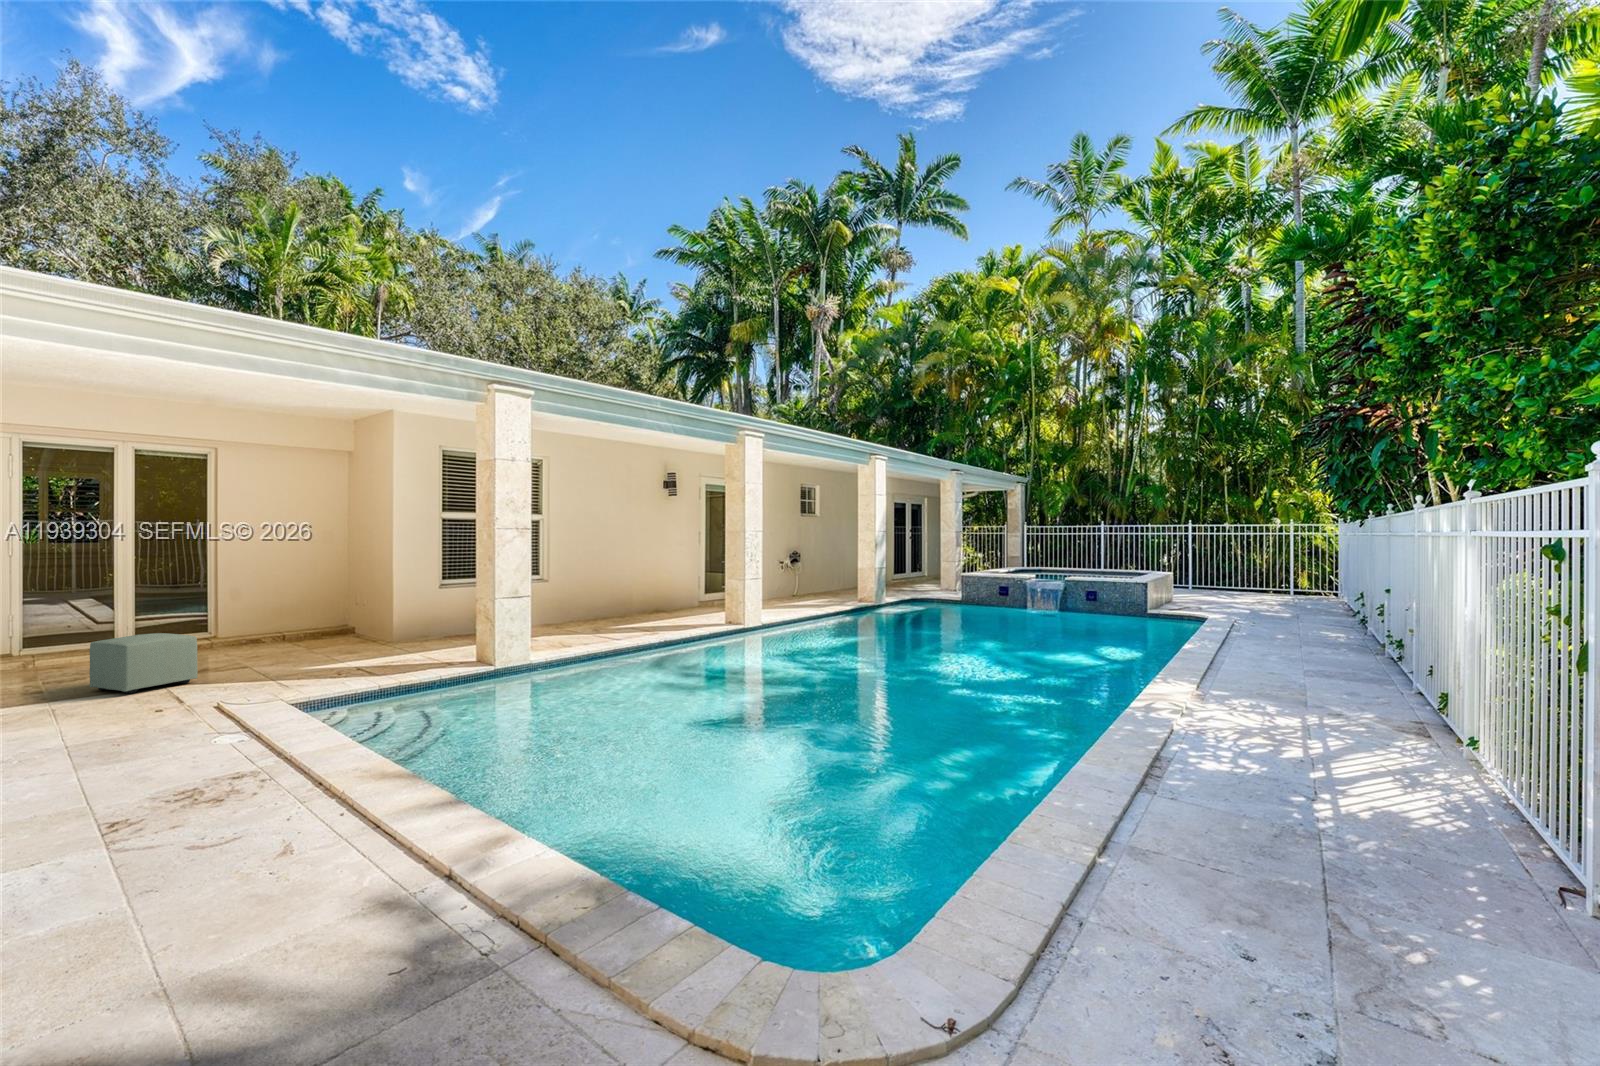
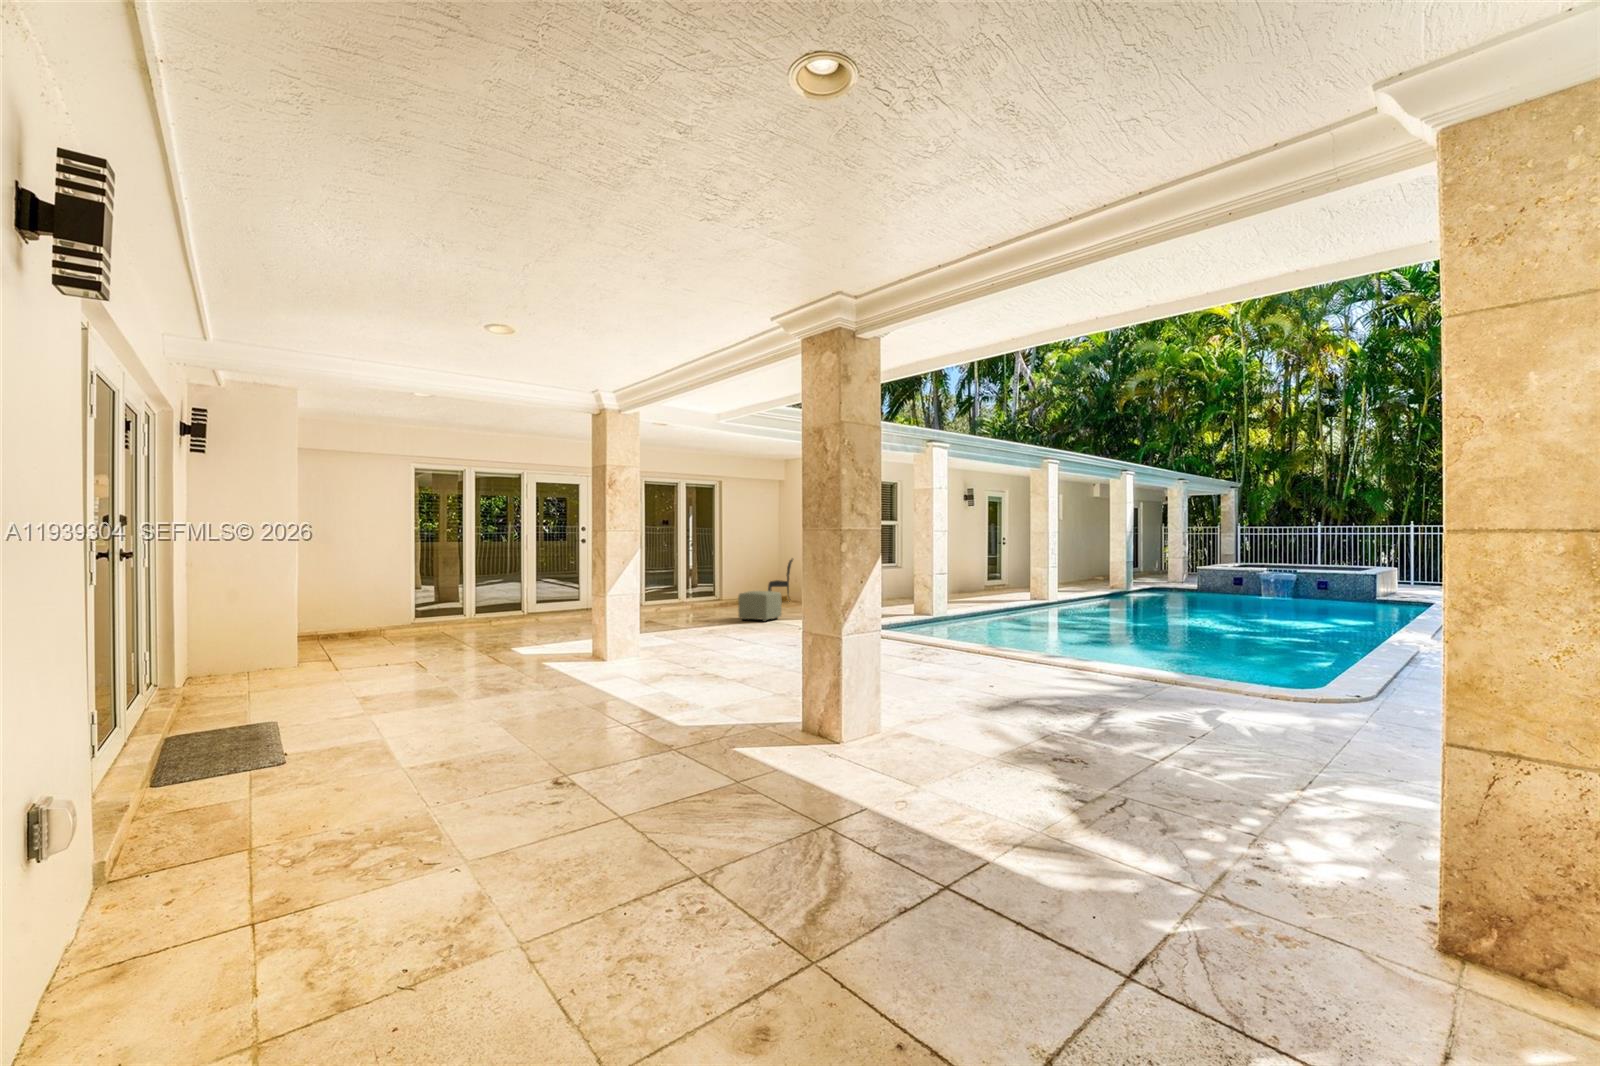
dining chair: none [317,567,371,638] -> present [768,559,793,600]

